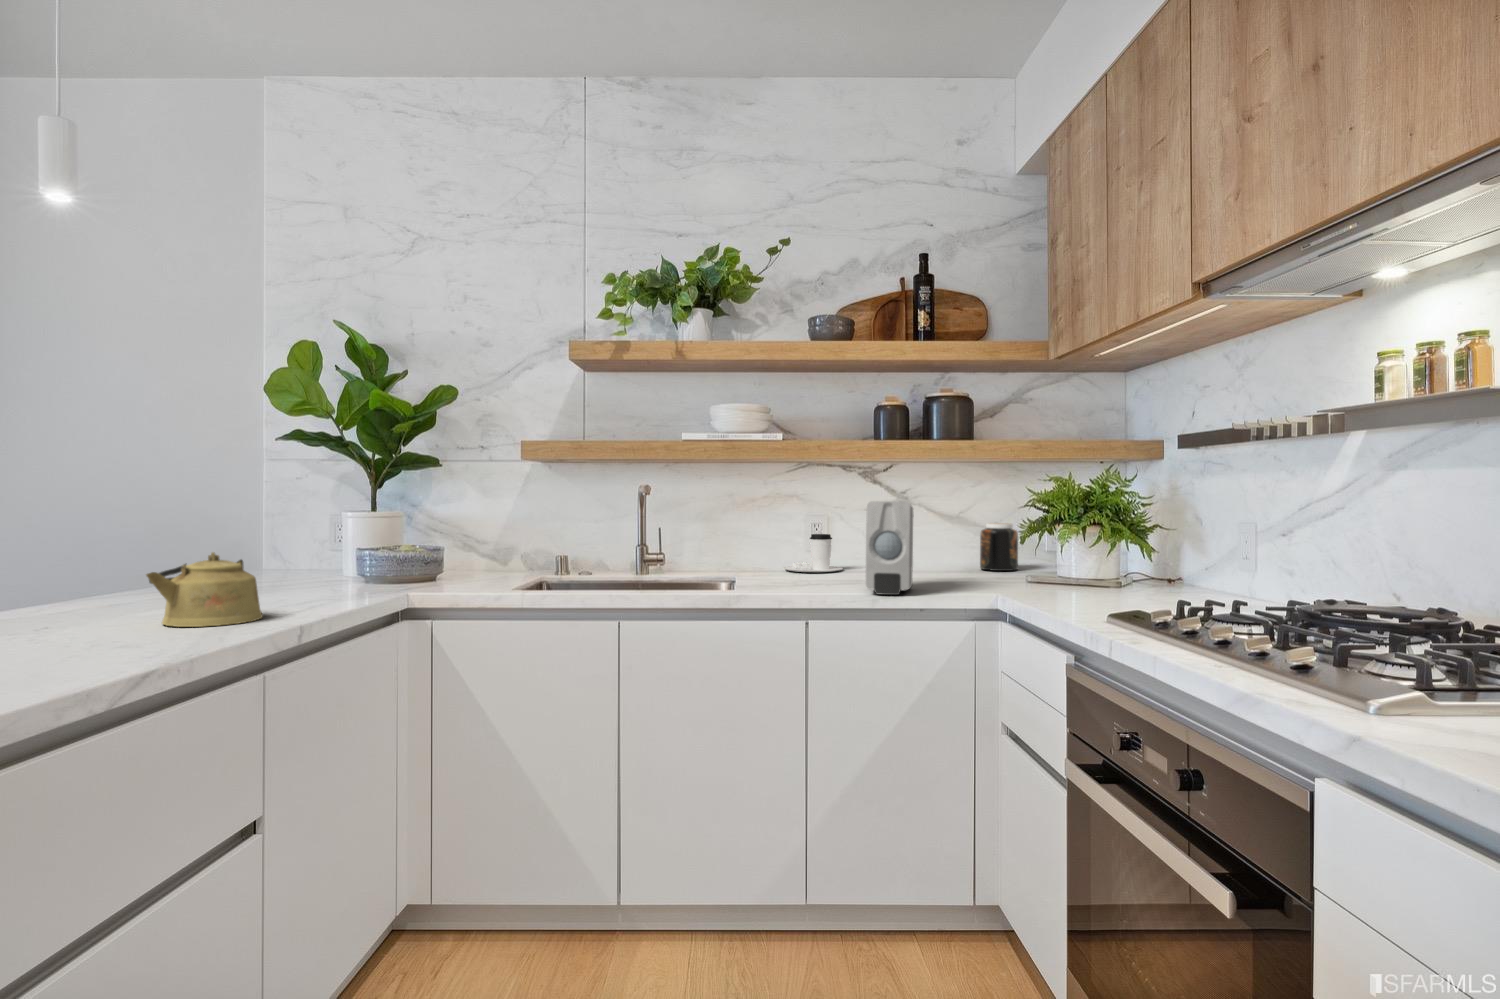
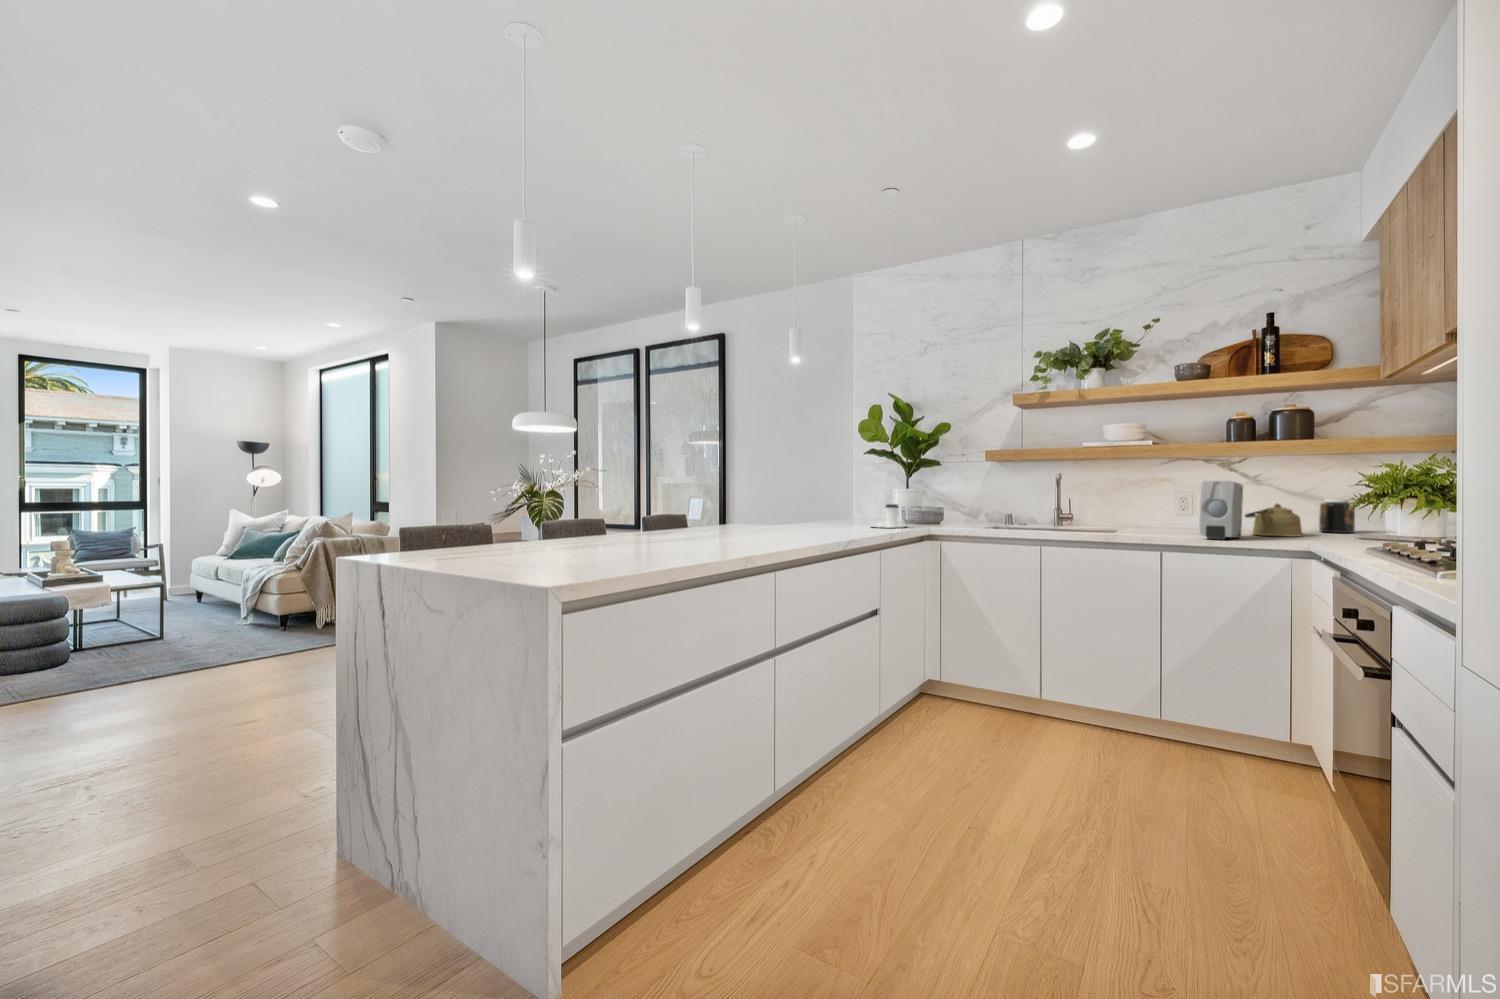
coffee cup: present [783,534,843,572] -> present [871,504,906,528]
kettle: present [146,552,263,627] -> present [1245,503,1303,537]

